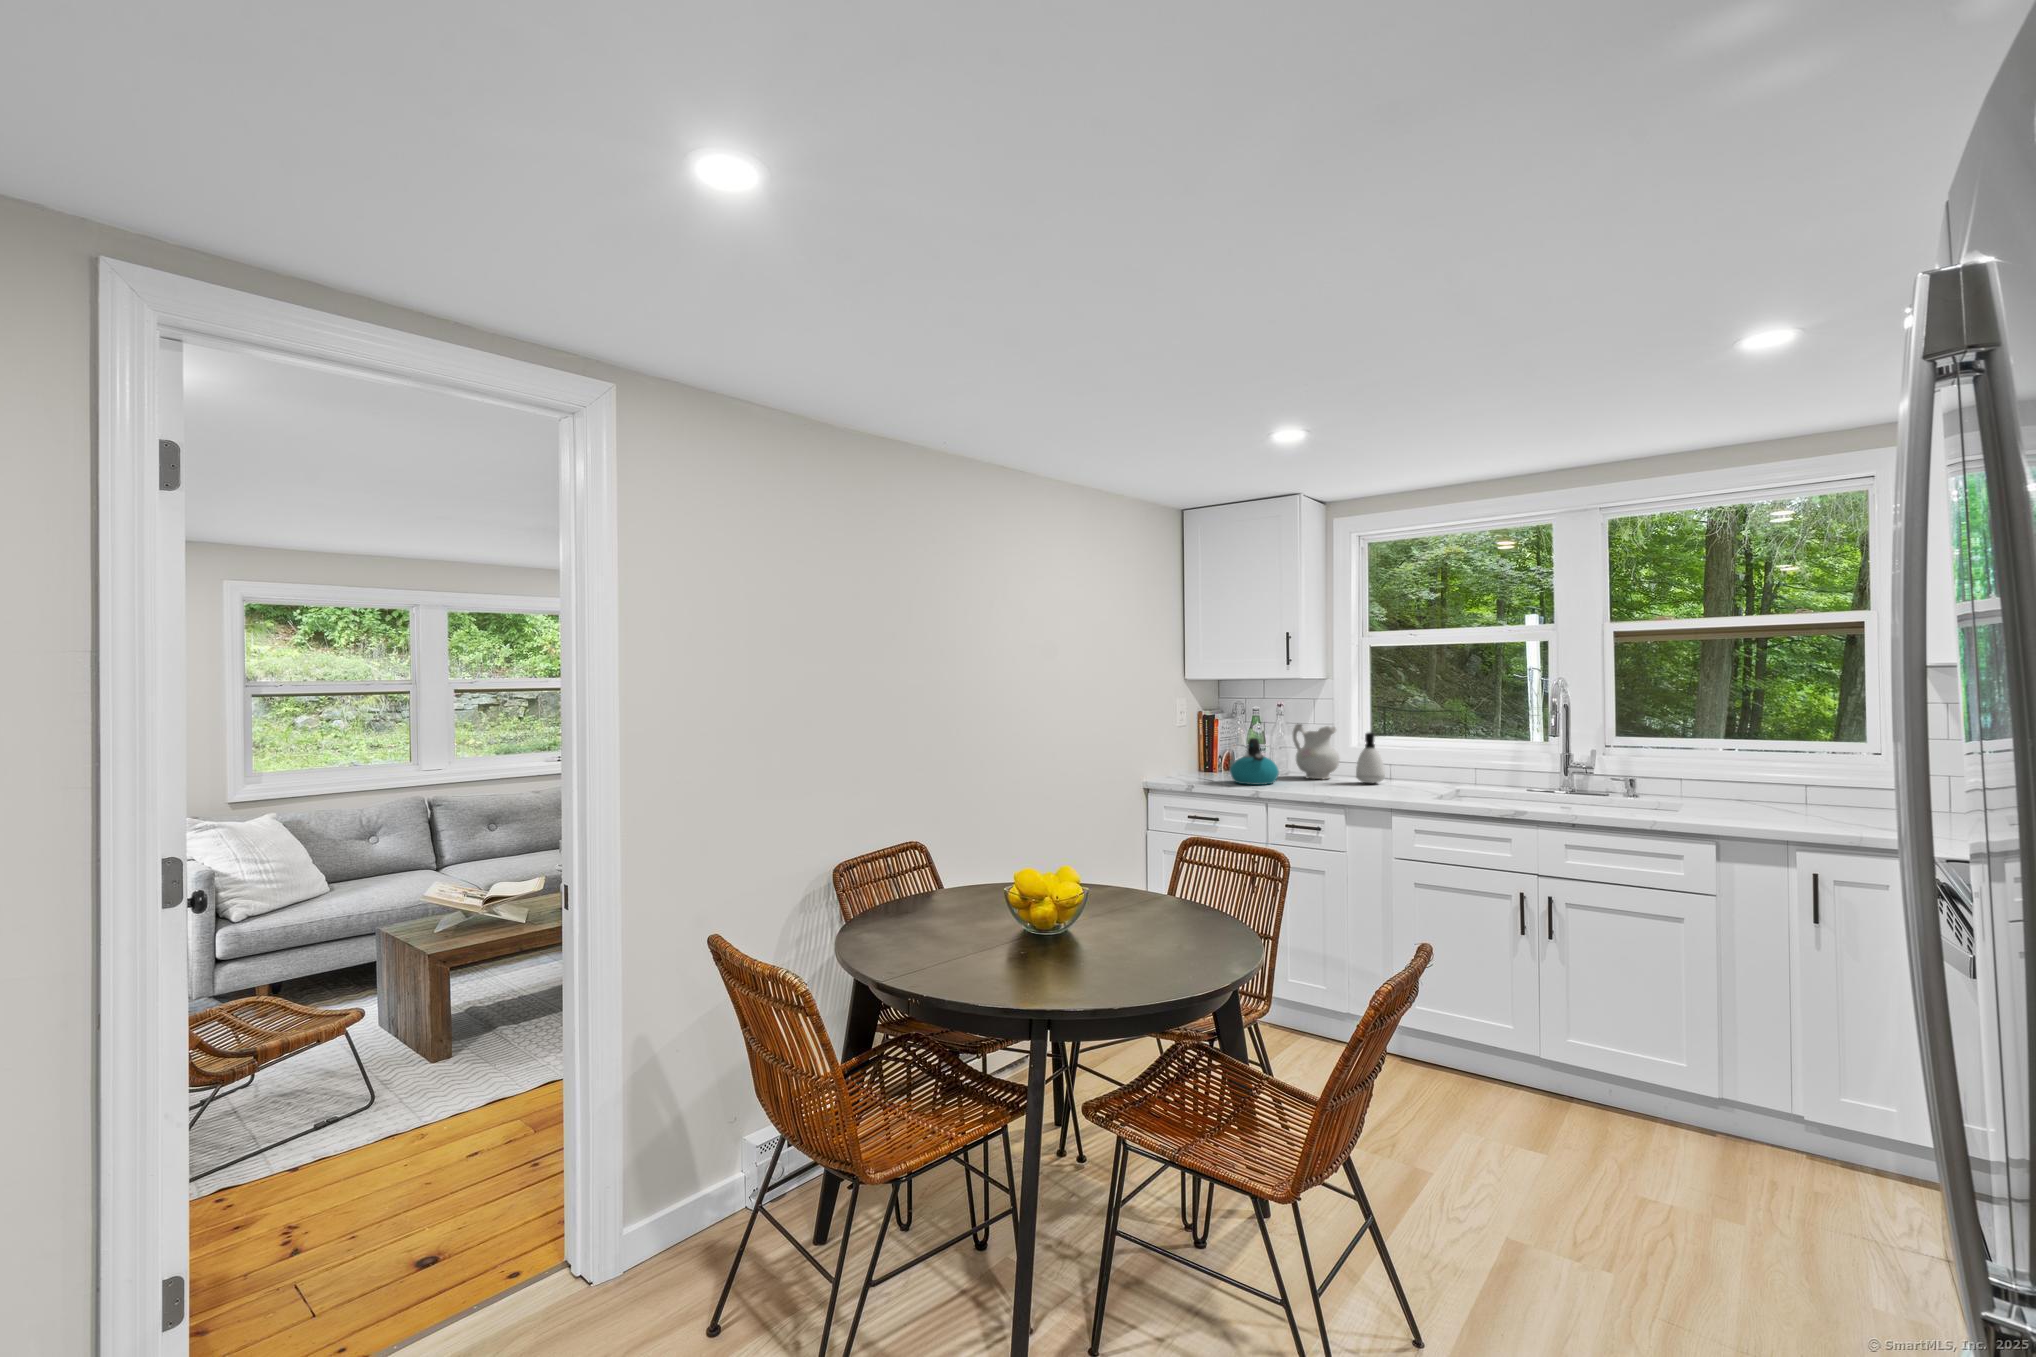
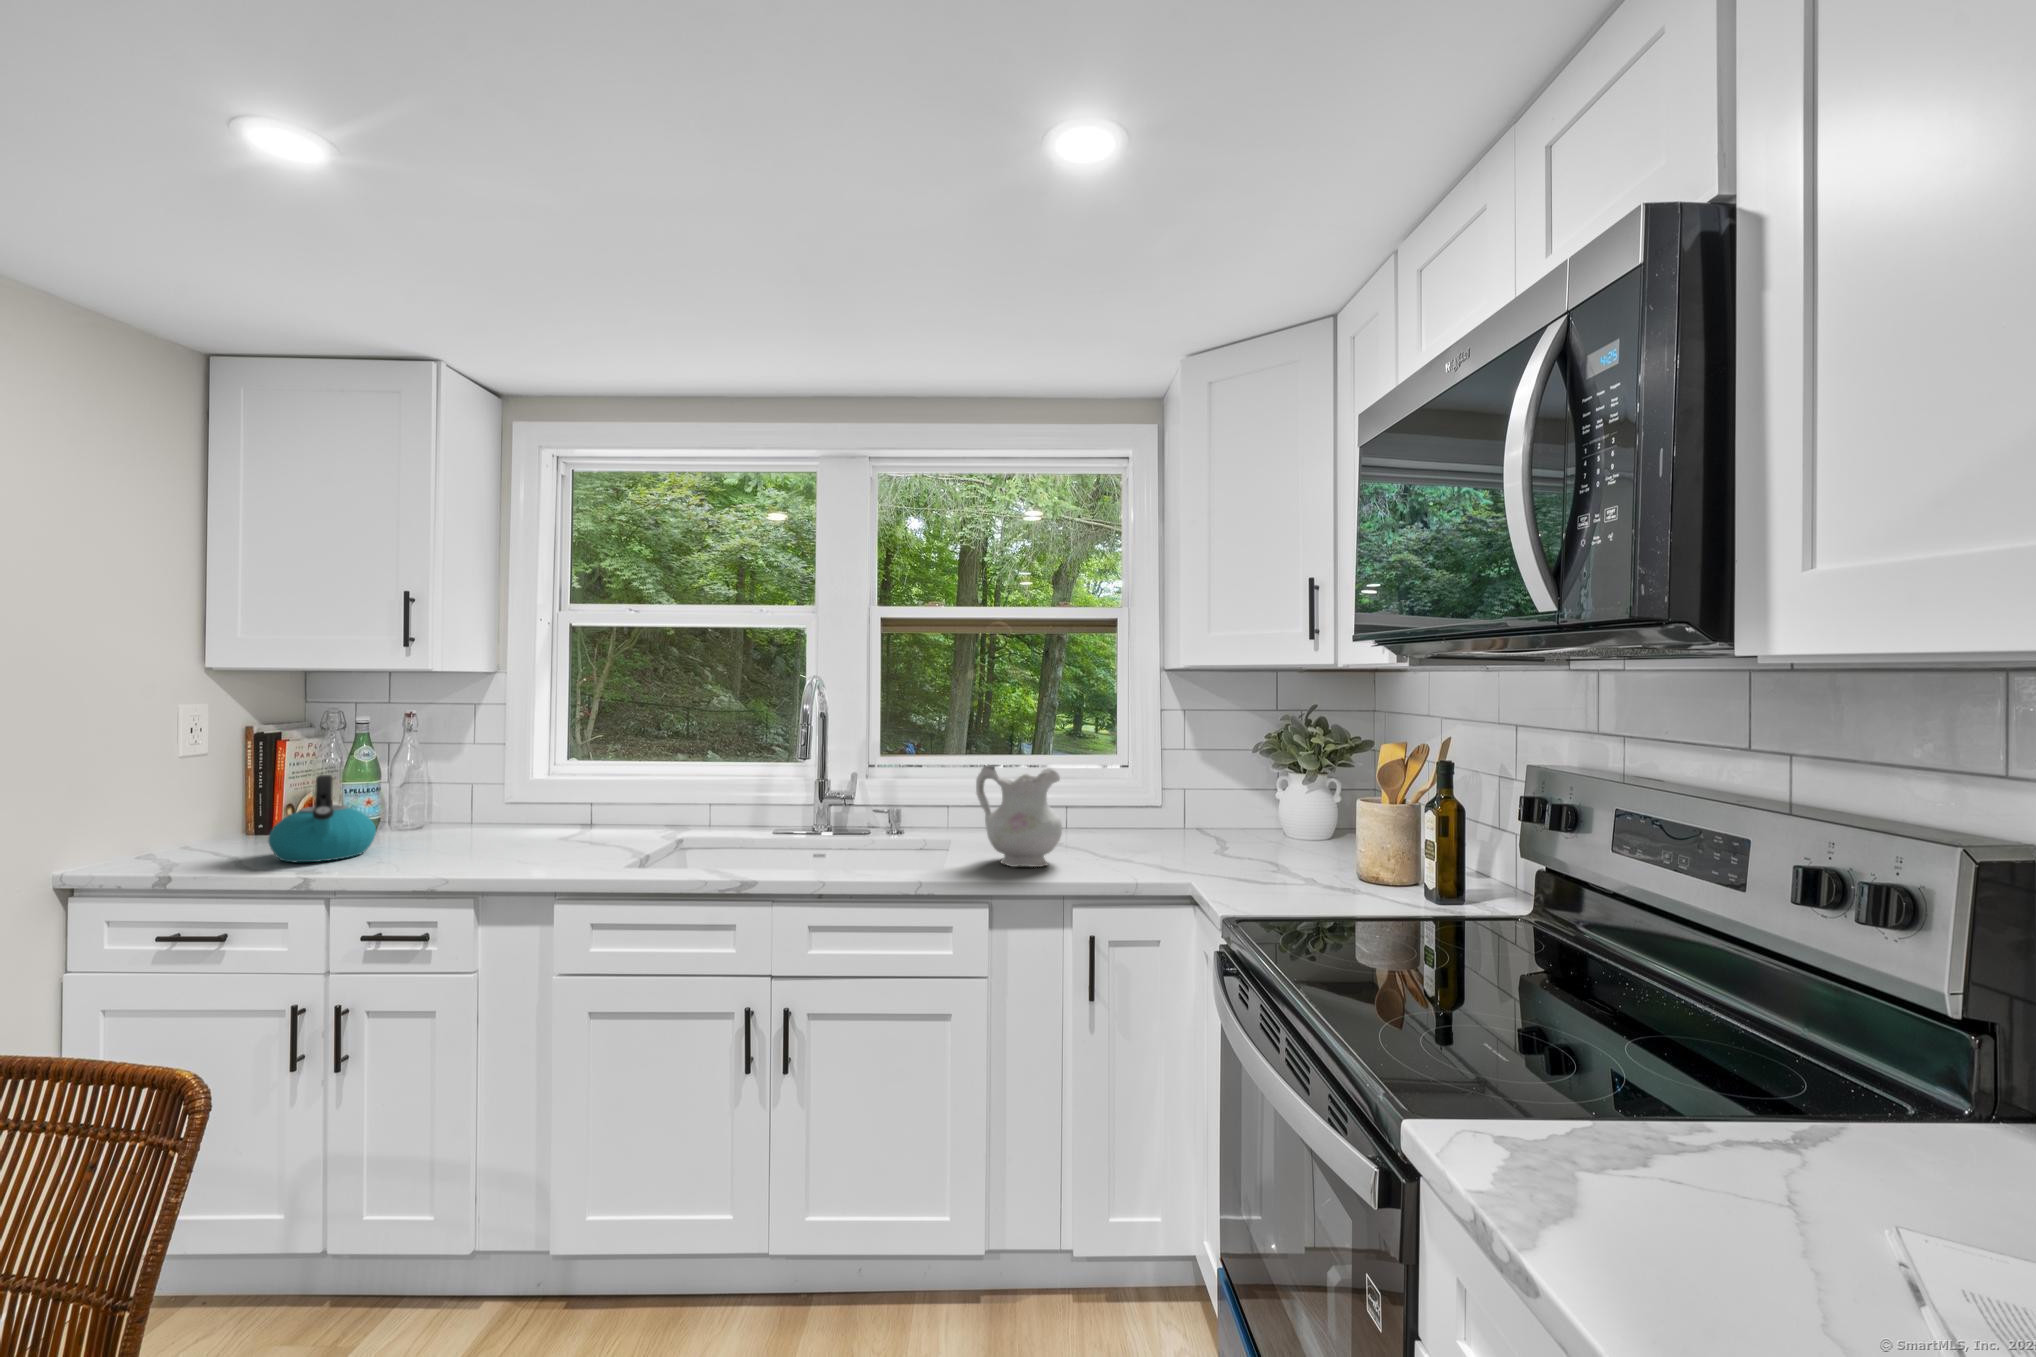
ceramic pitcher: present [1292,724,1339,779] -> present [976,765,1062,867]
soap dispenser: present [1356,733,1385,784] -> none [522,758,573,838]

